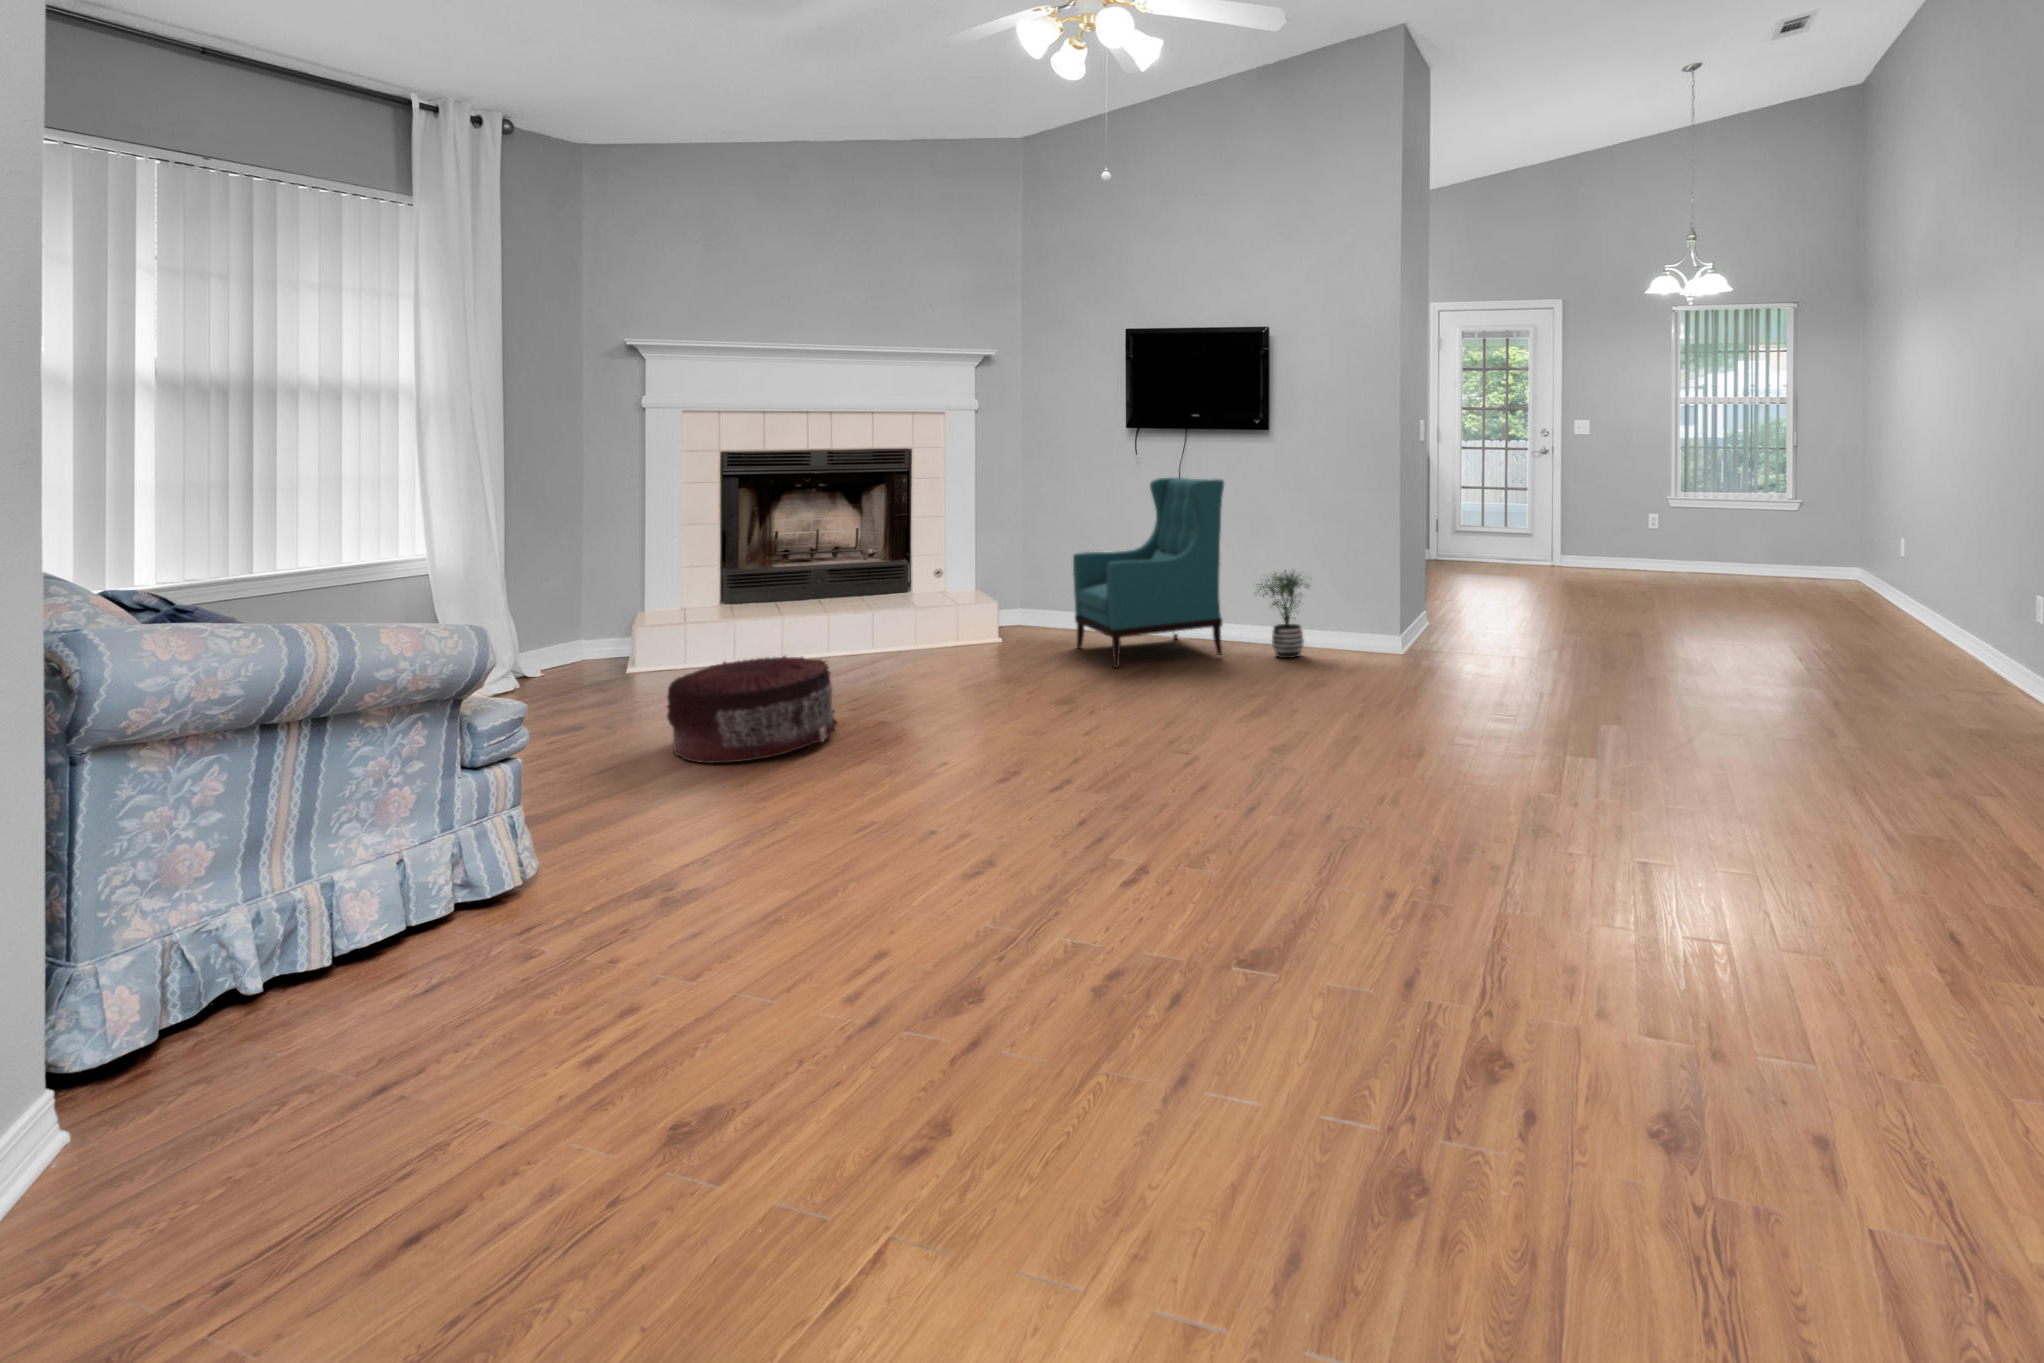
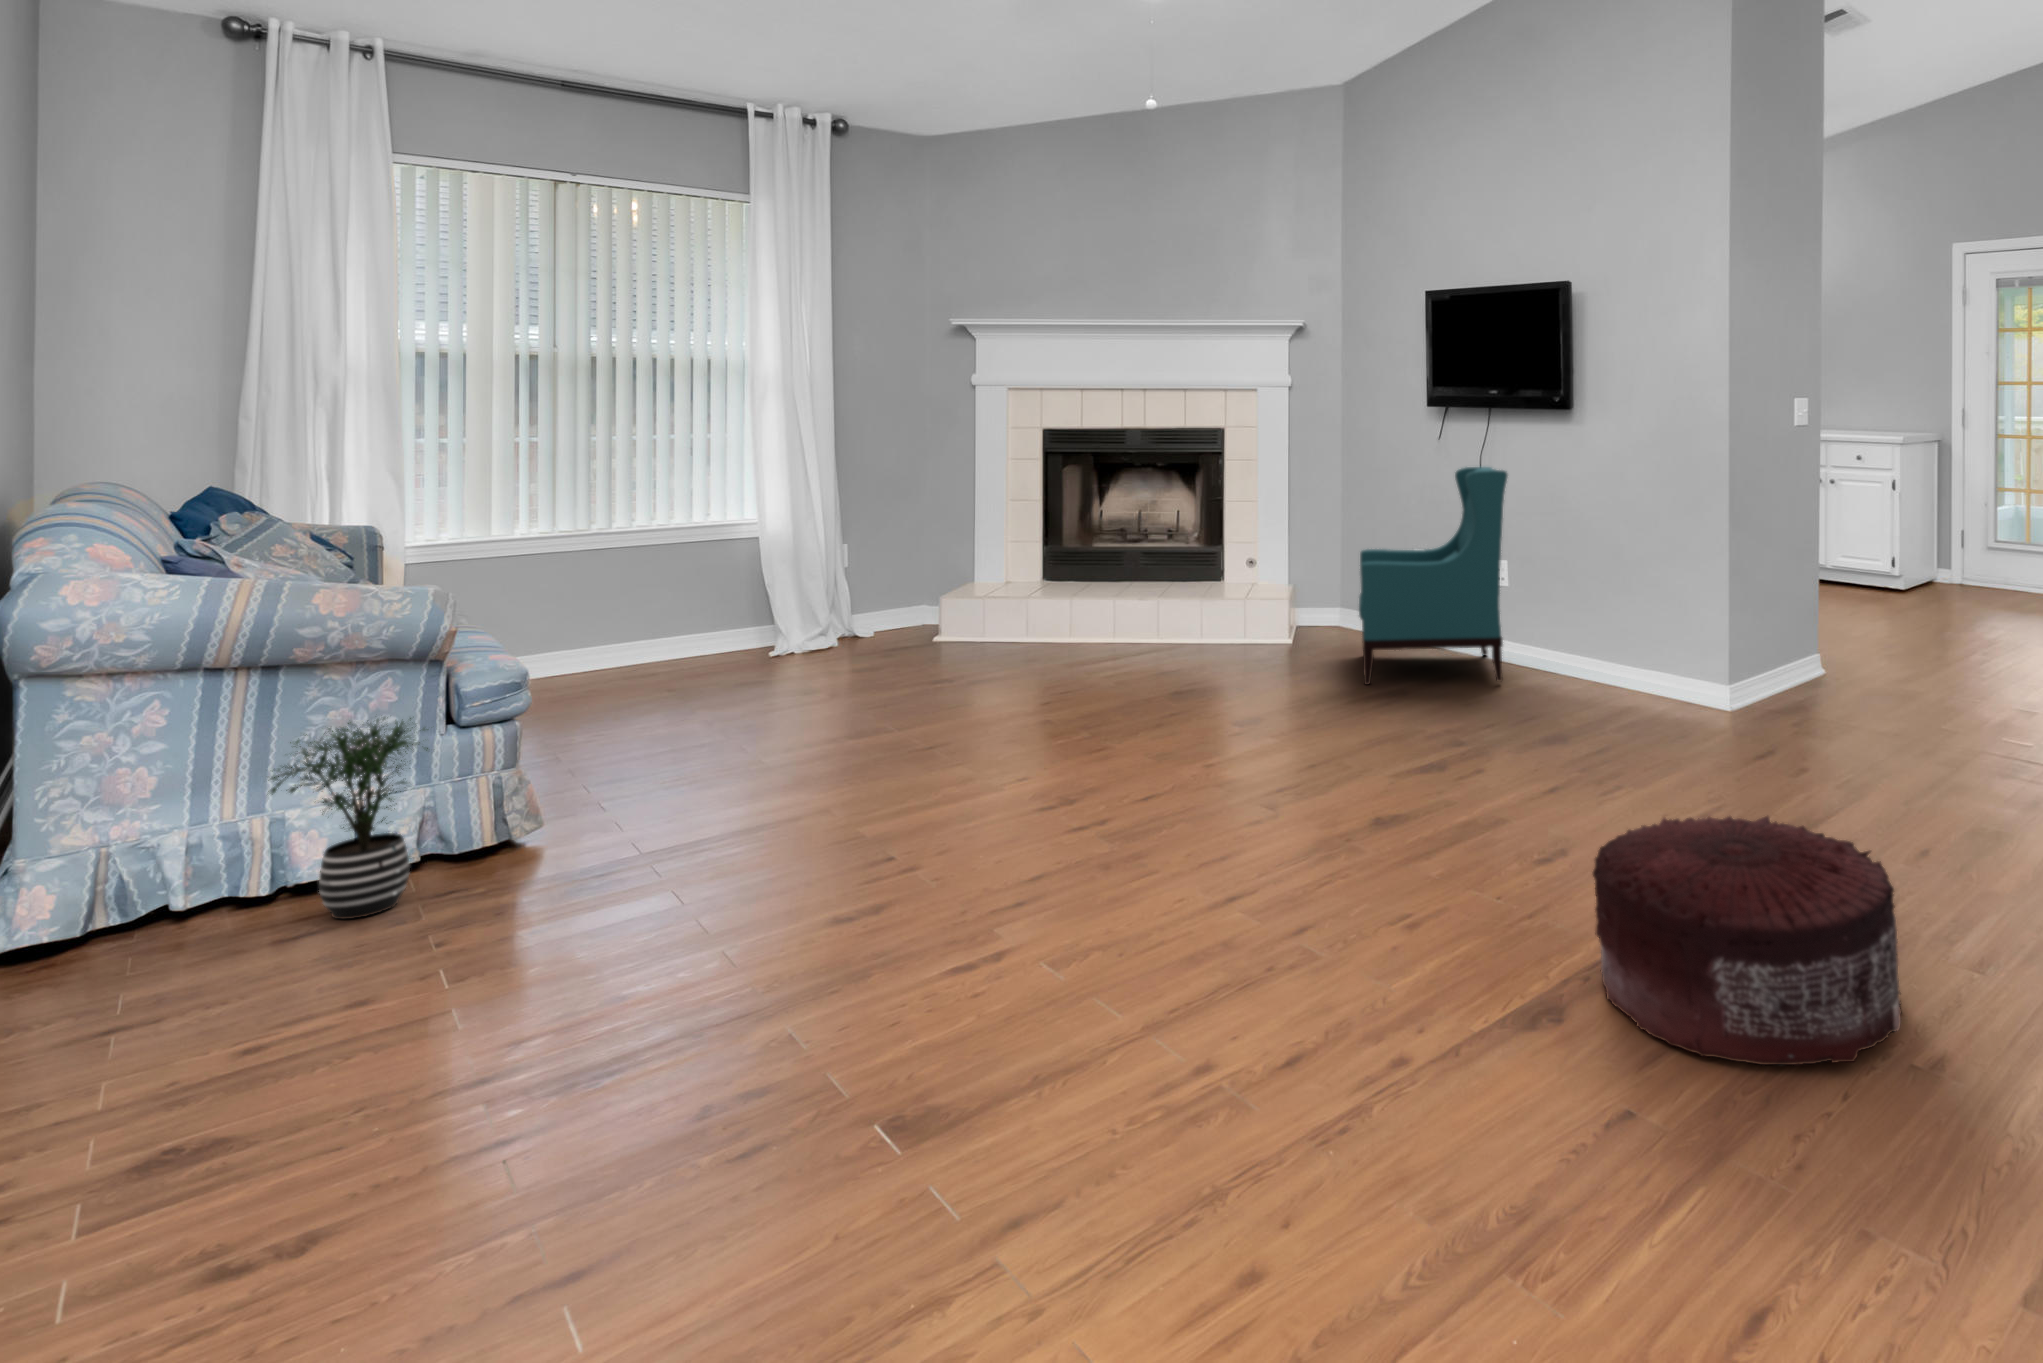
potted plant: present [1256,570,1310,658] -> present [268,718,428,919]
pouf: present [667,656,837,763] -> present [1593,816,1901,1065]

